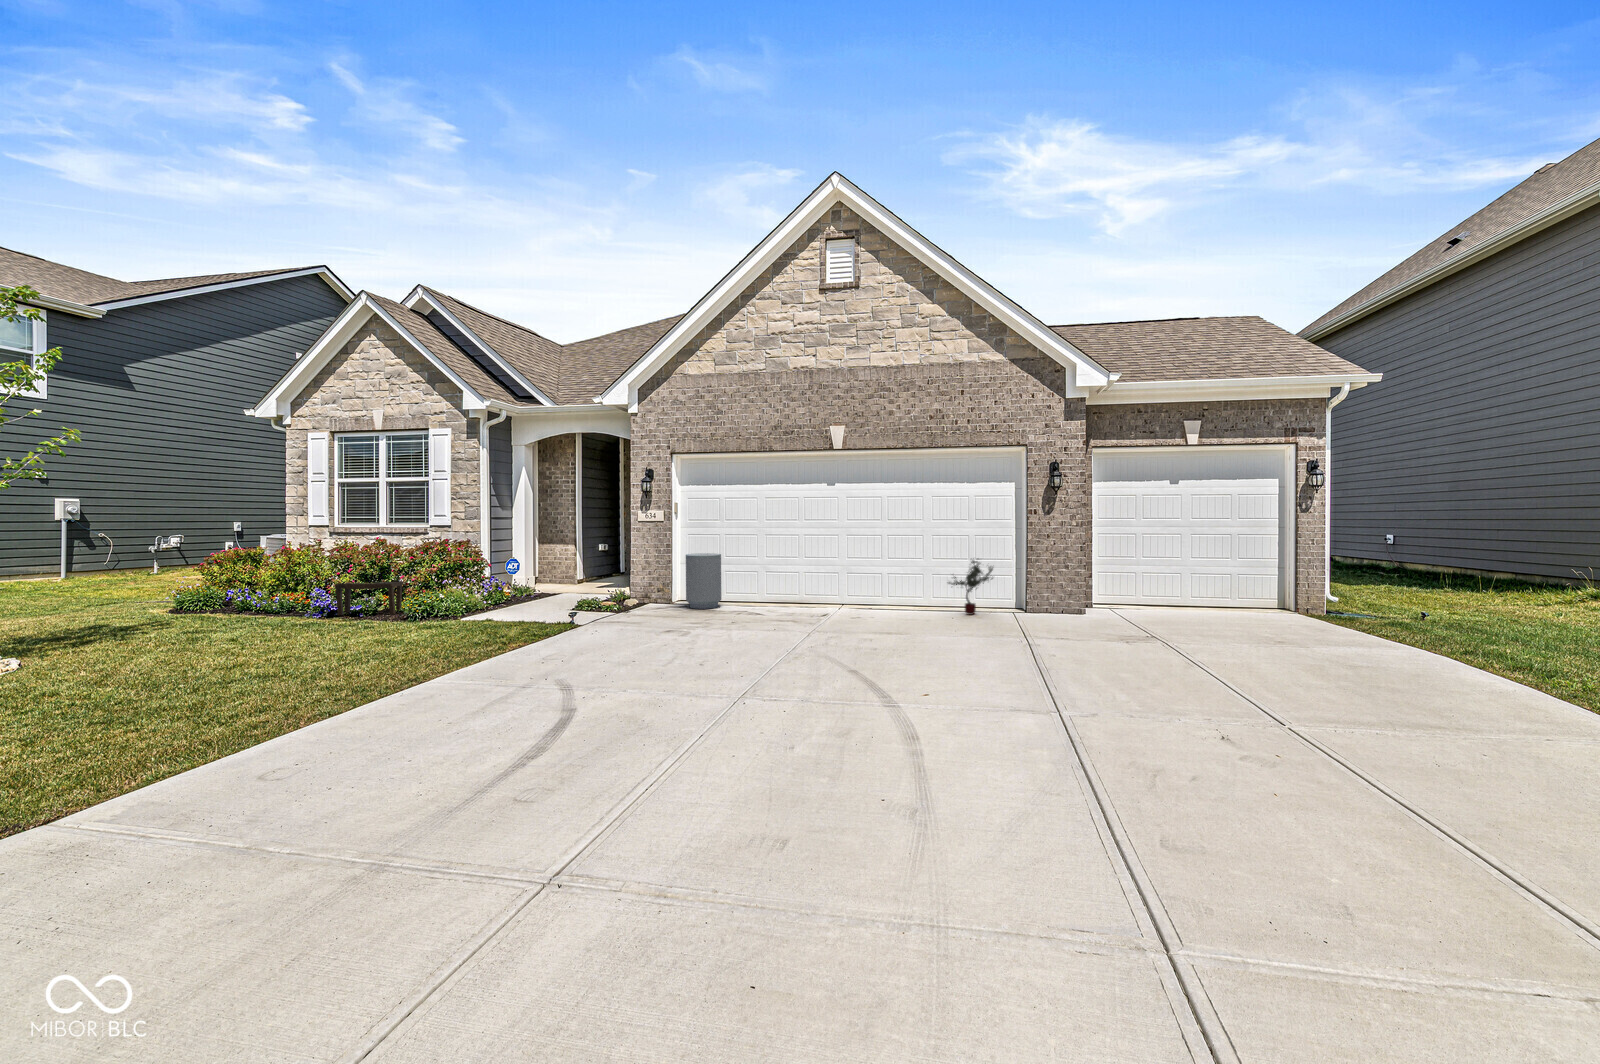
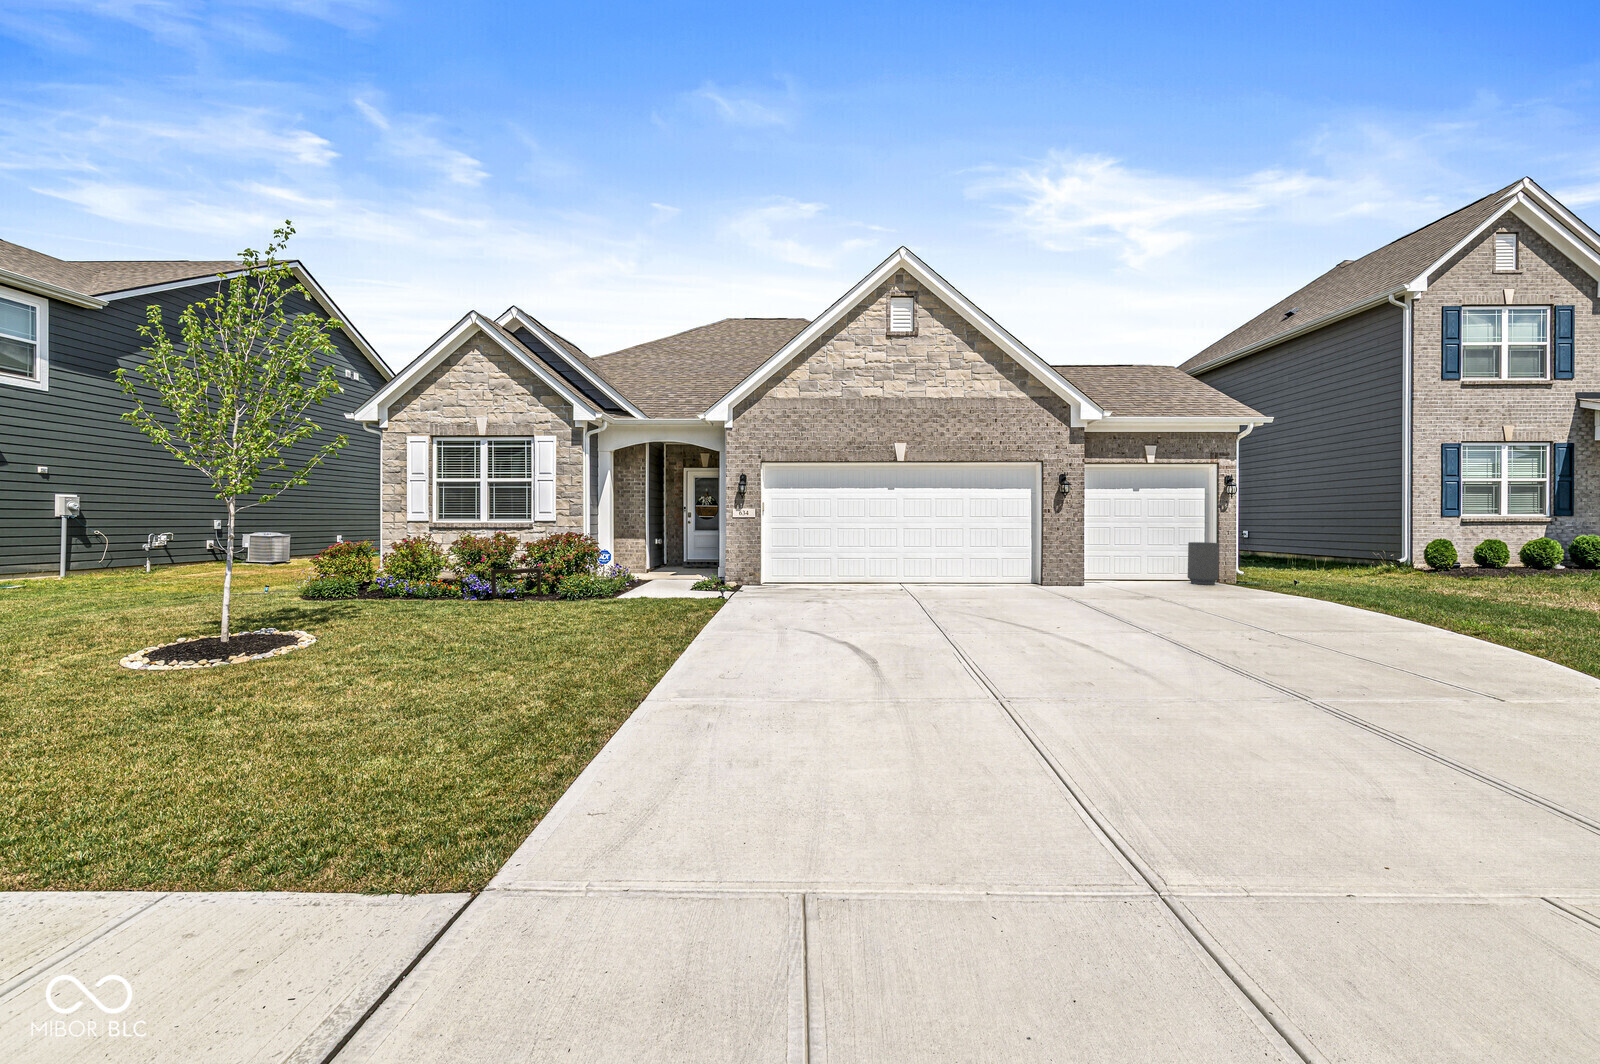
trash can: present [686,553,721,609] -> present [1187,542,1219,585]
potted tree: present [948,561,993,615] -> none [987,545,1023,588]

